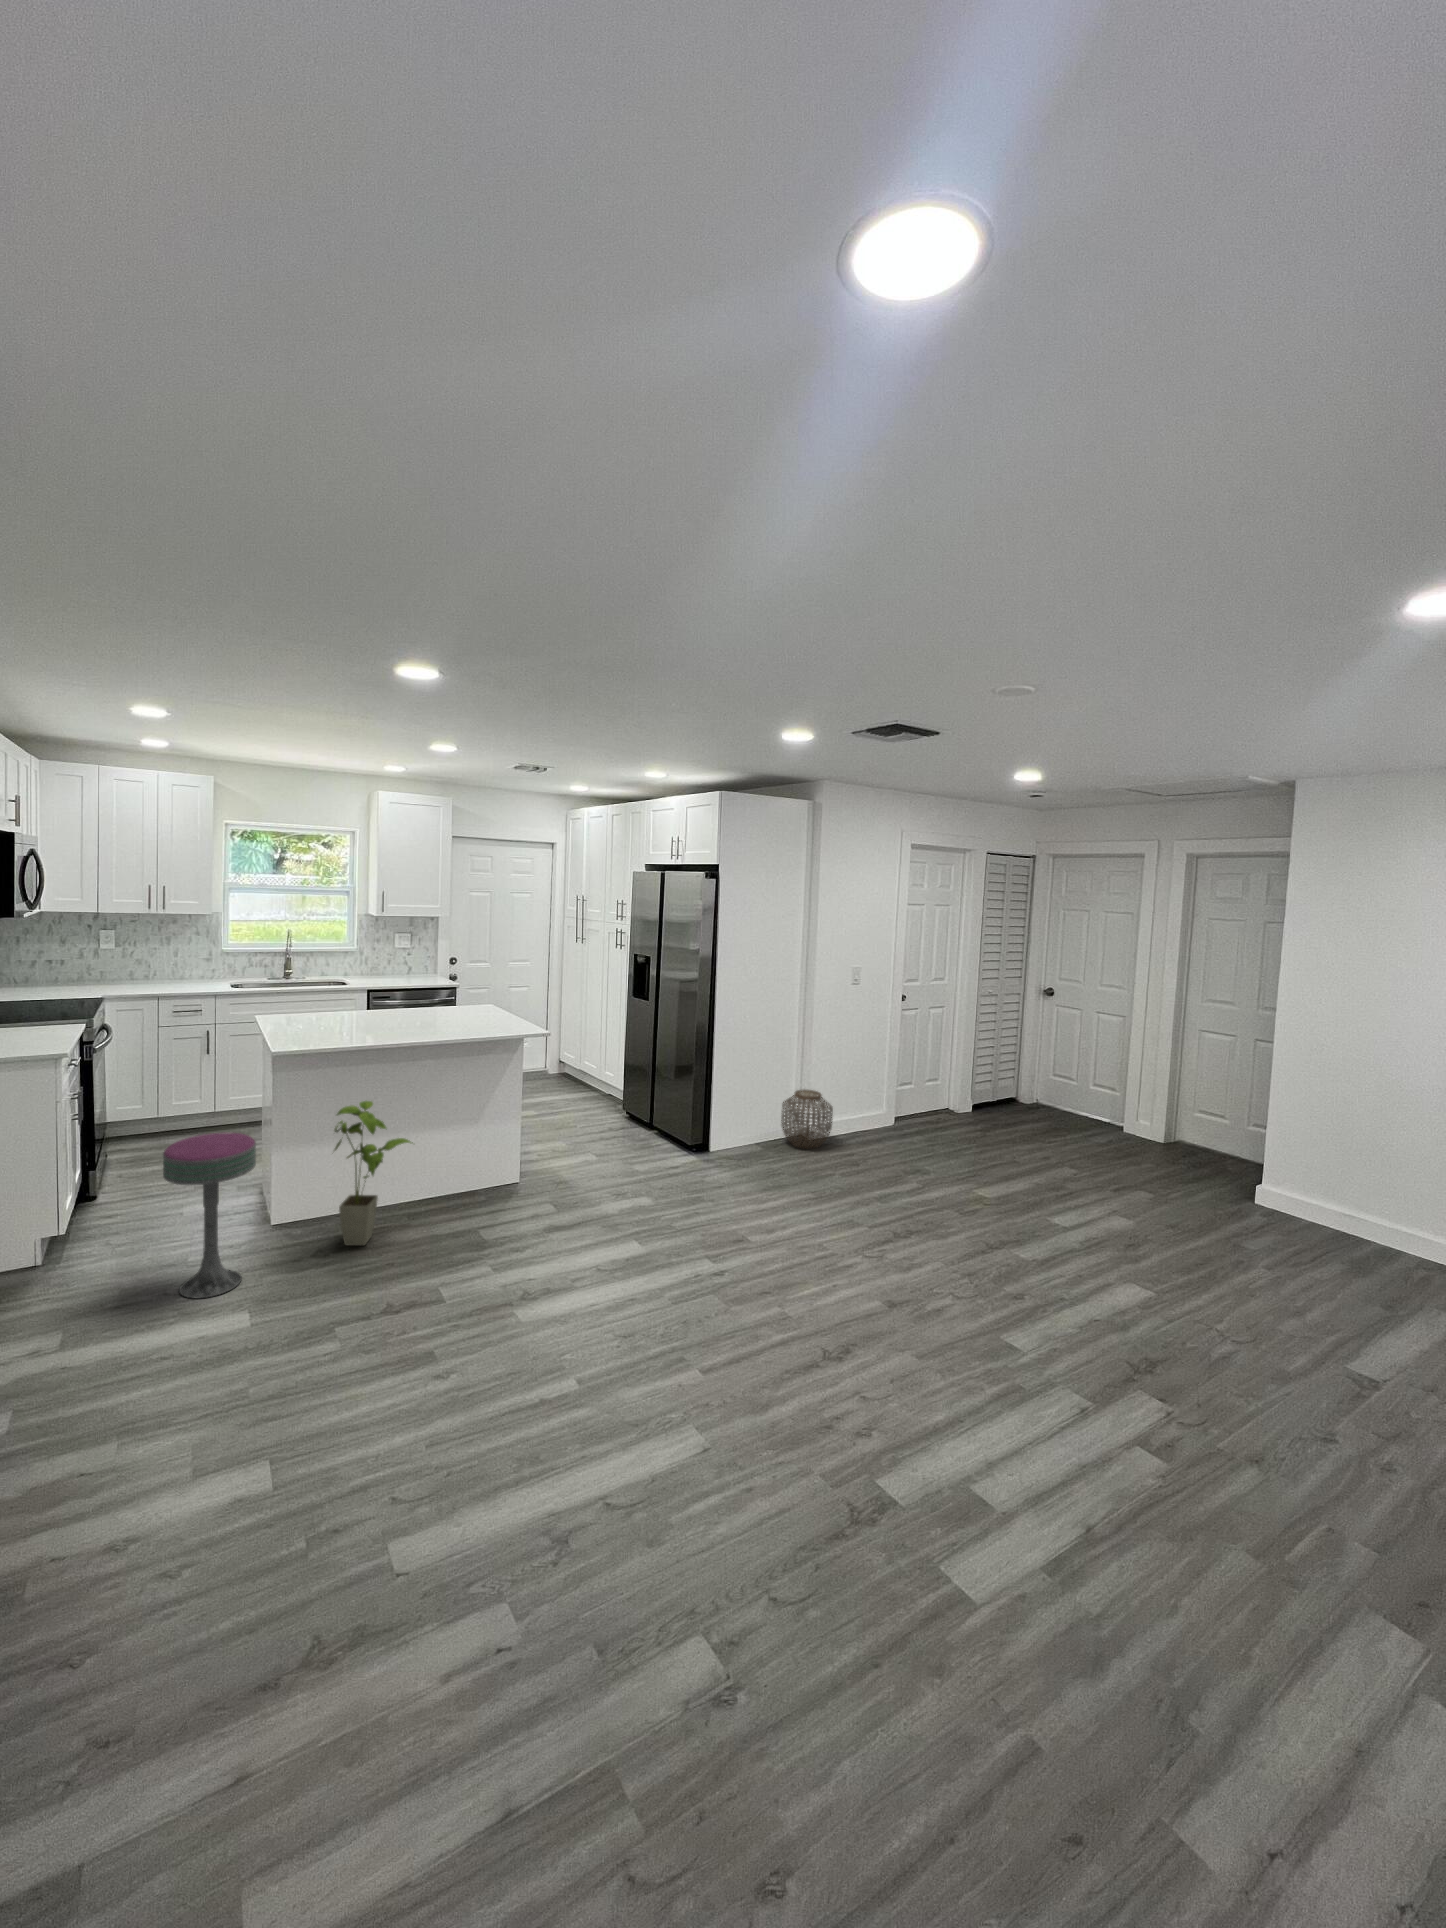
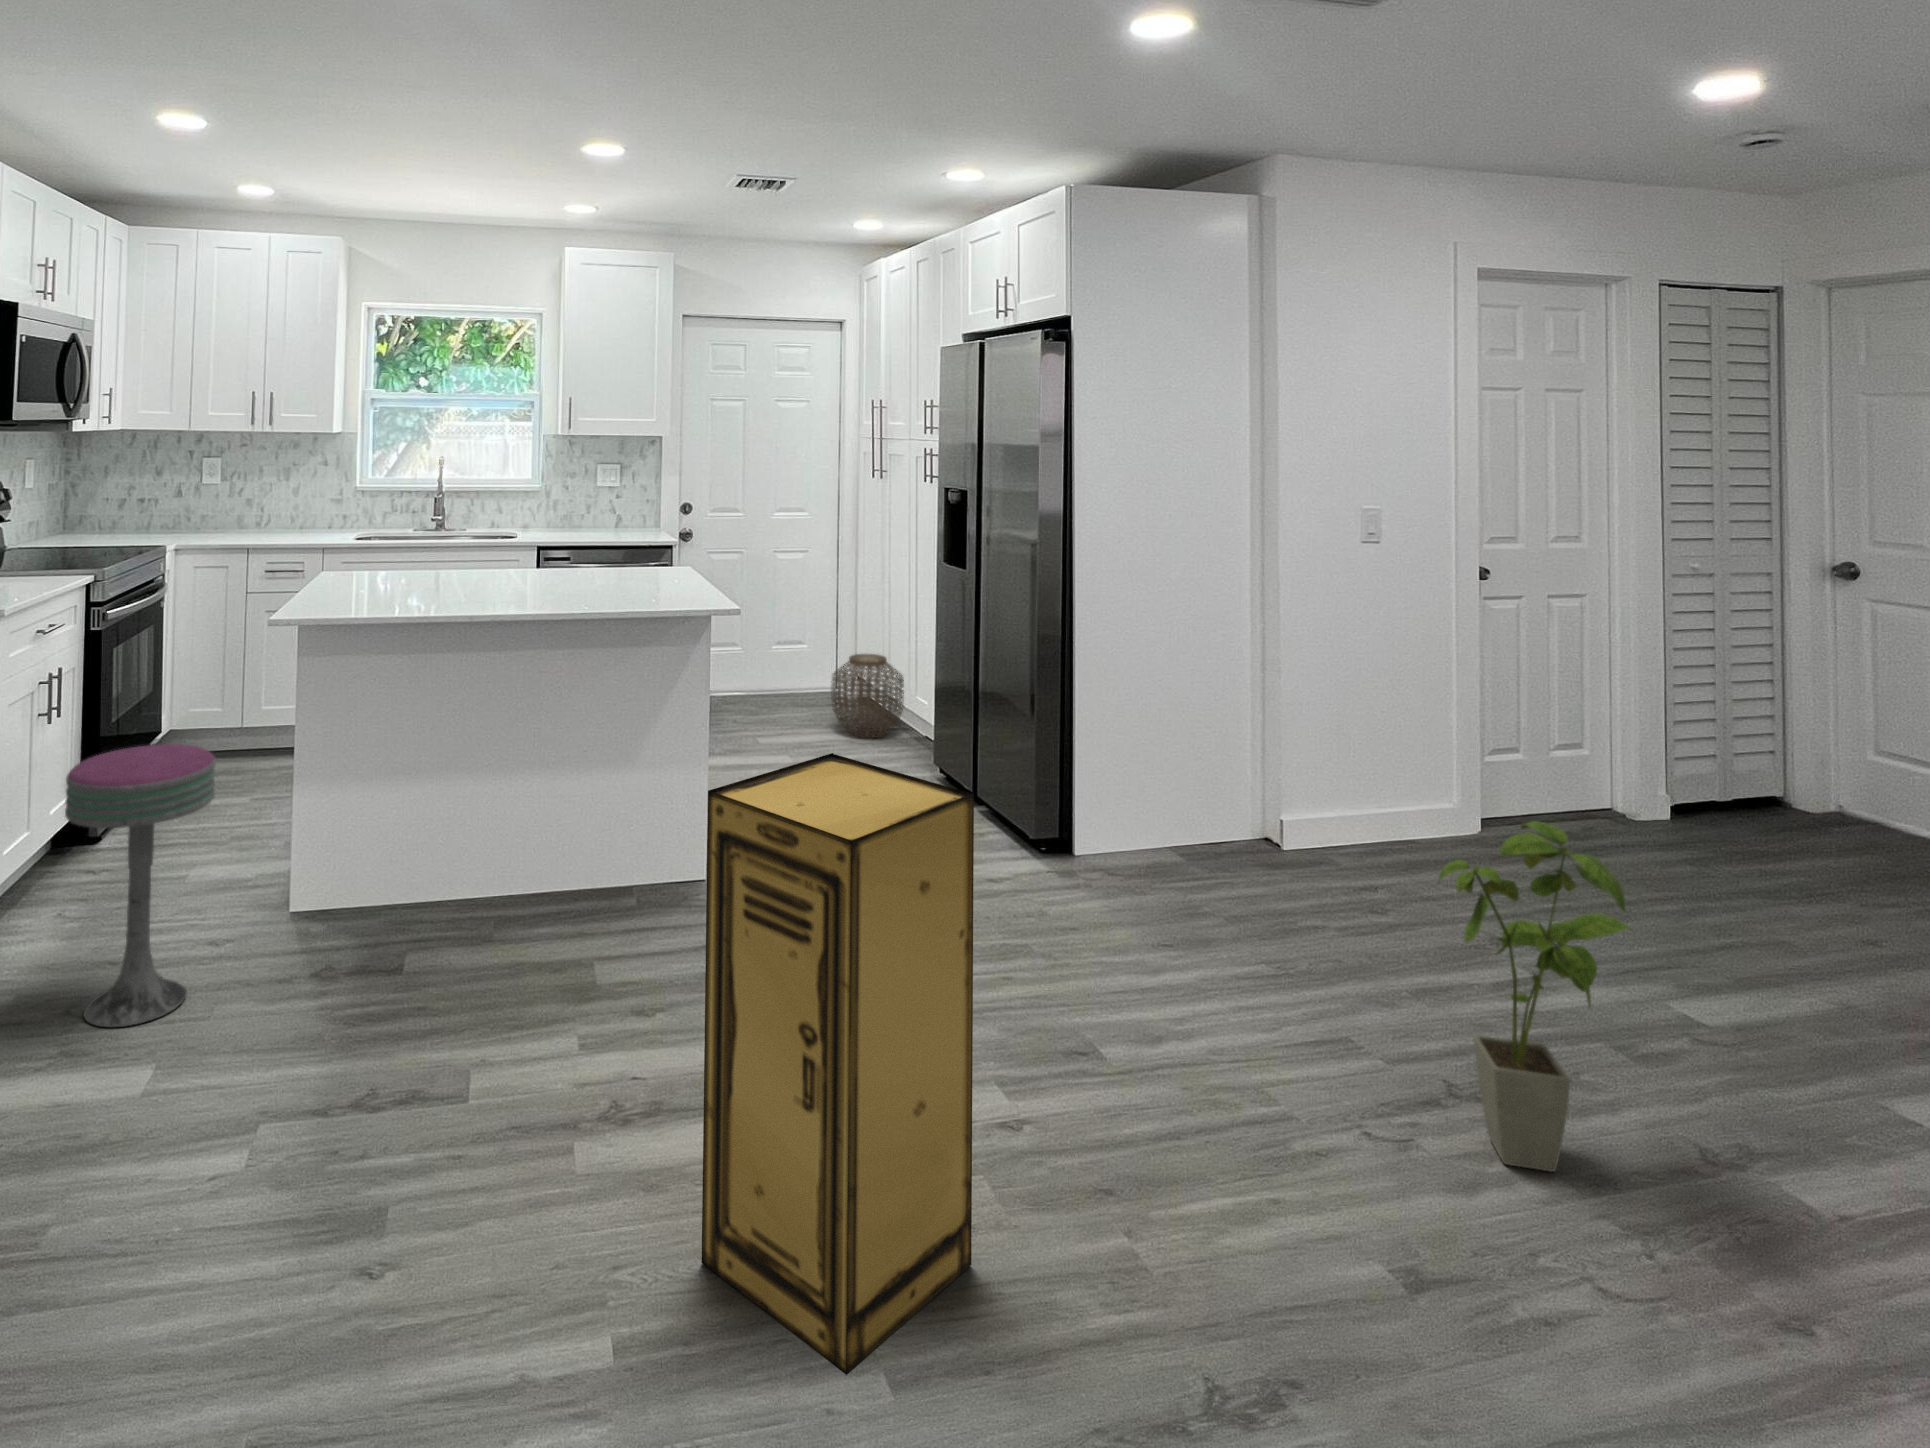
woven basket: present [781,1090,833,1149] -> present [831,654,904,738]
house plant: present [335,1101,413,1246] -> present [1438,821,1632,1172]
storage cabinet: none [602,1112,728,1374] -> present [702,753,974,1375]

